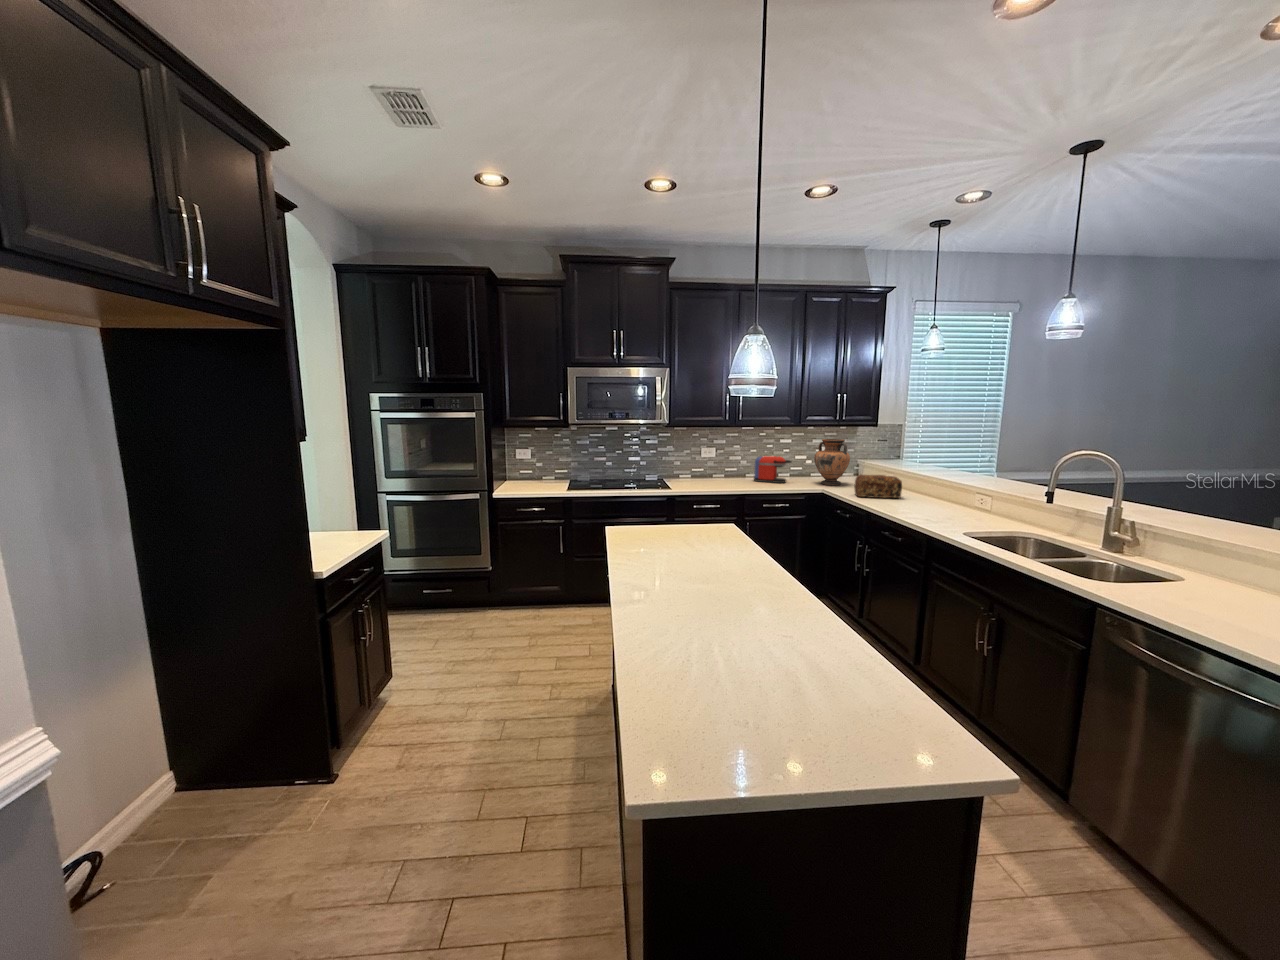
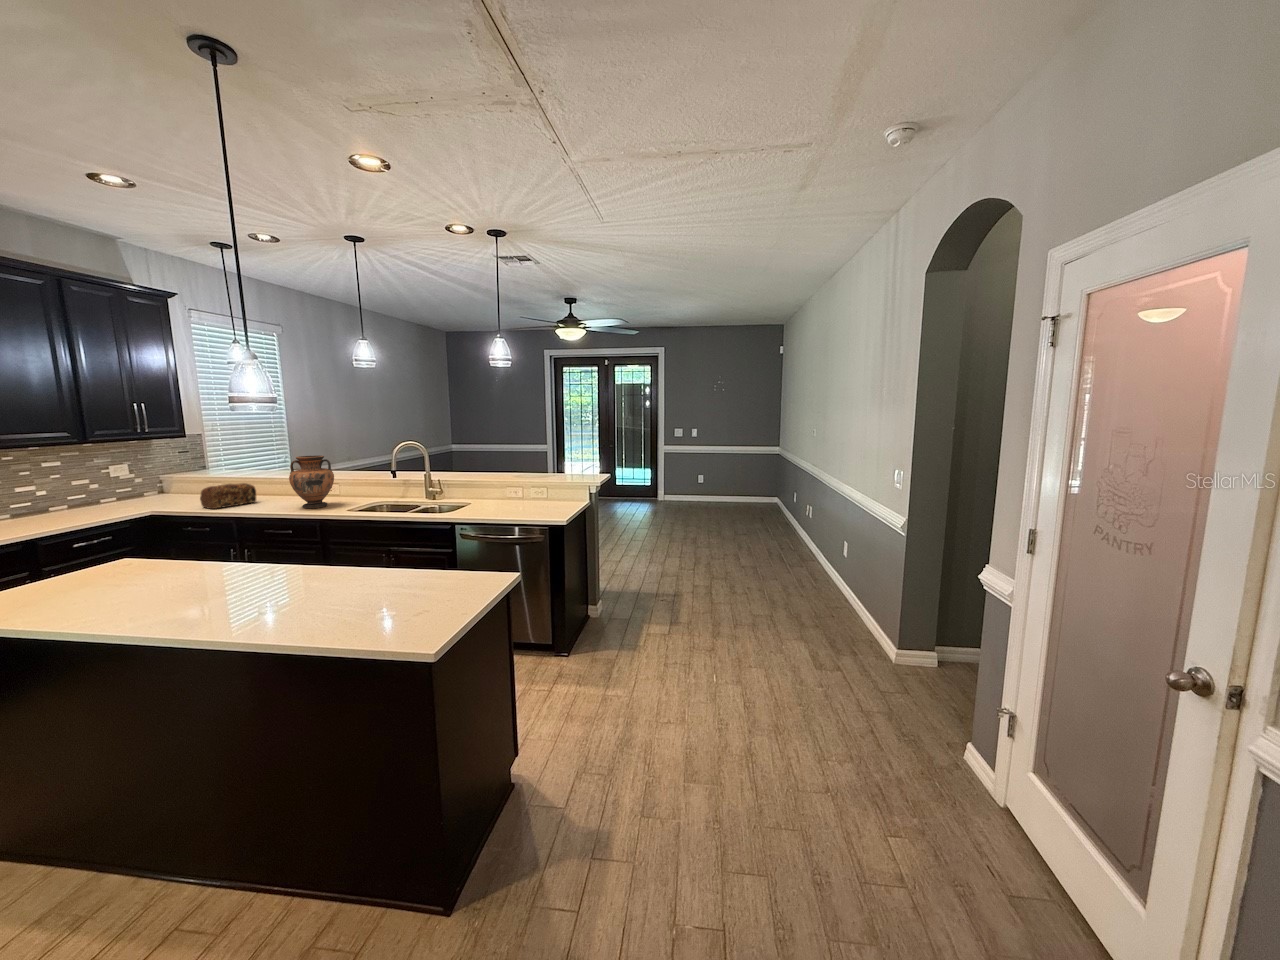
vase: present [814,439,850,485] -> present [289,456,334,508]
coffee maker: present [754,456,791,483] -> none [17,483,89,522]

